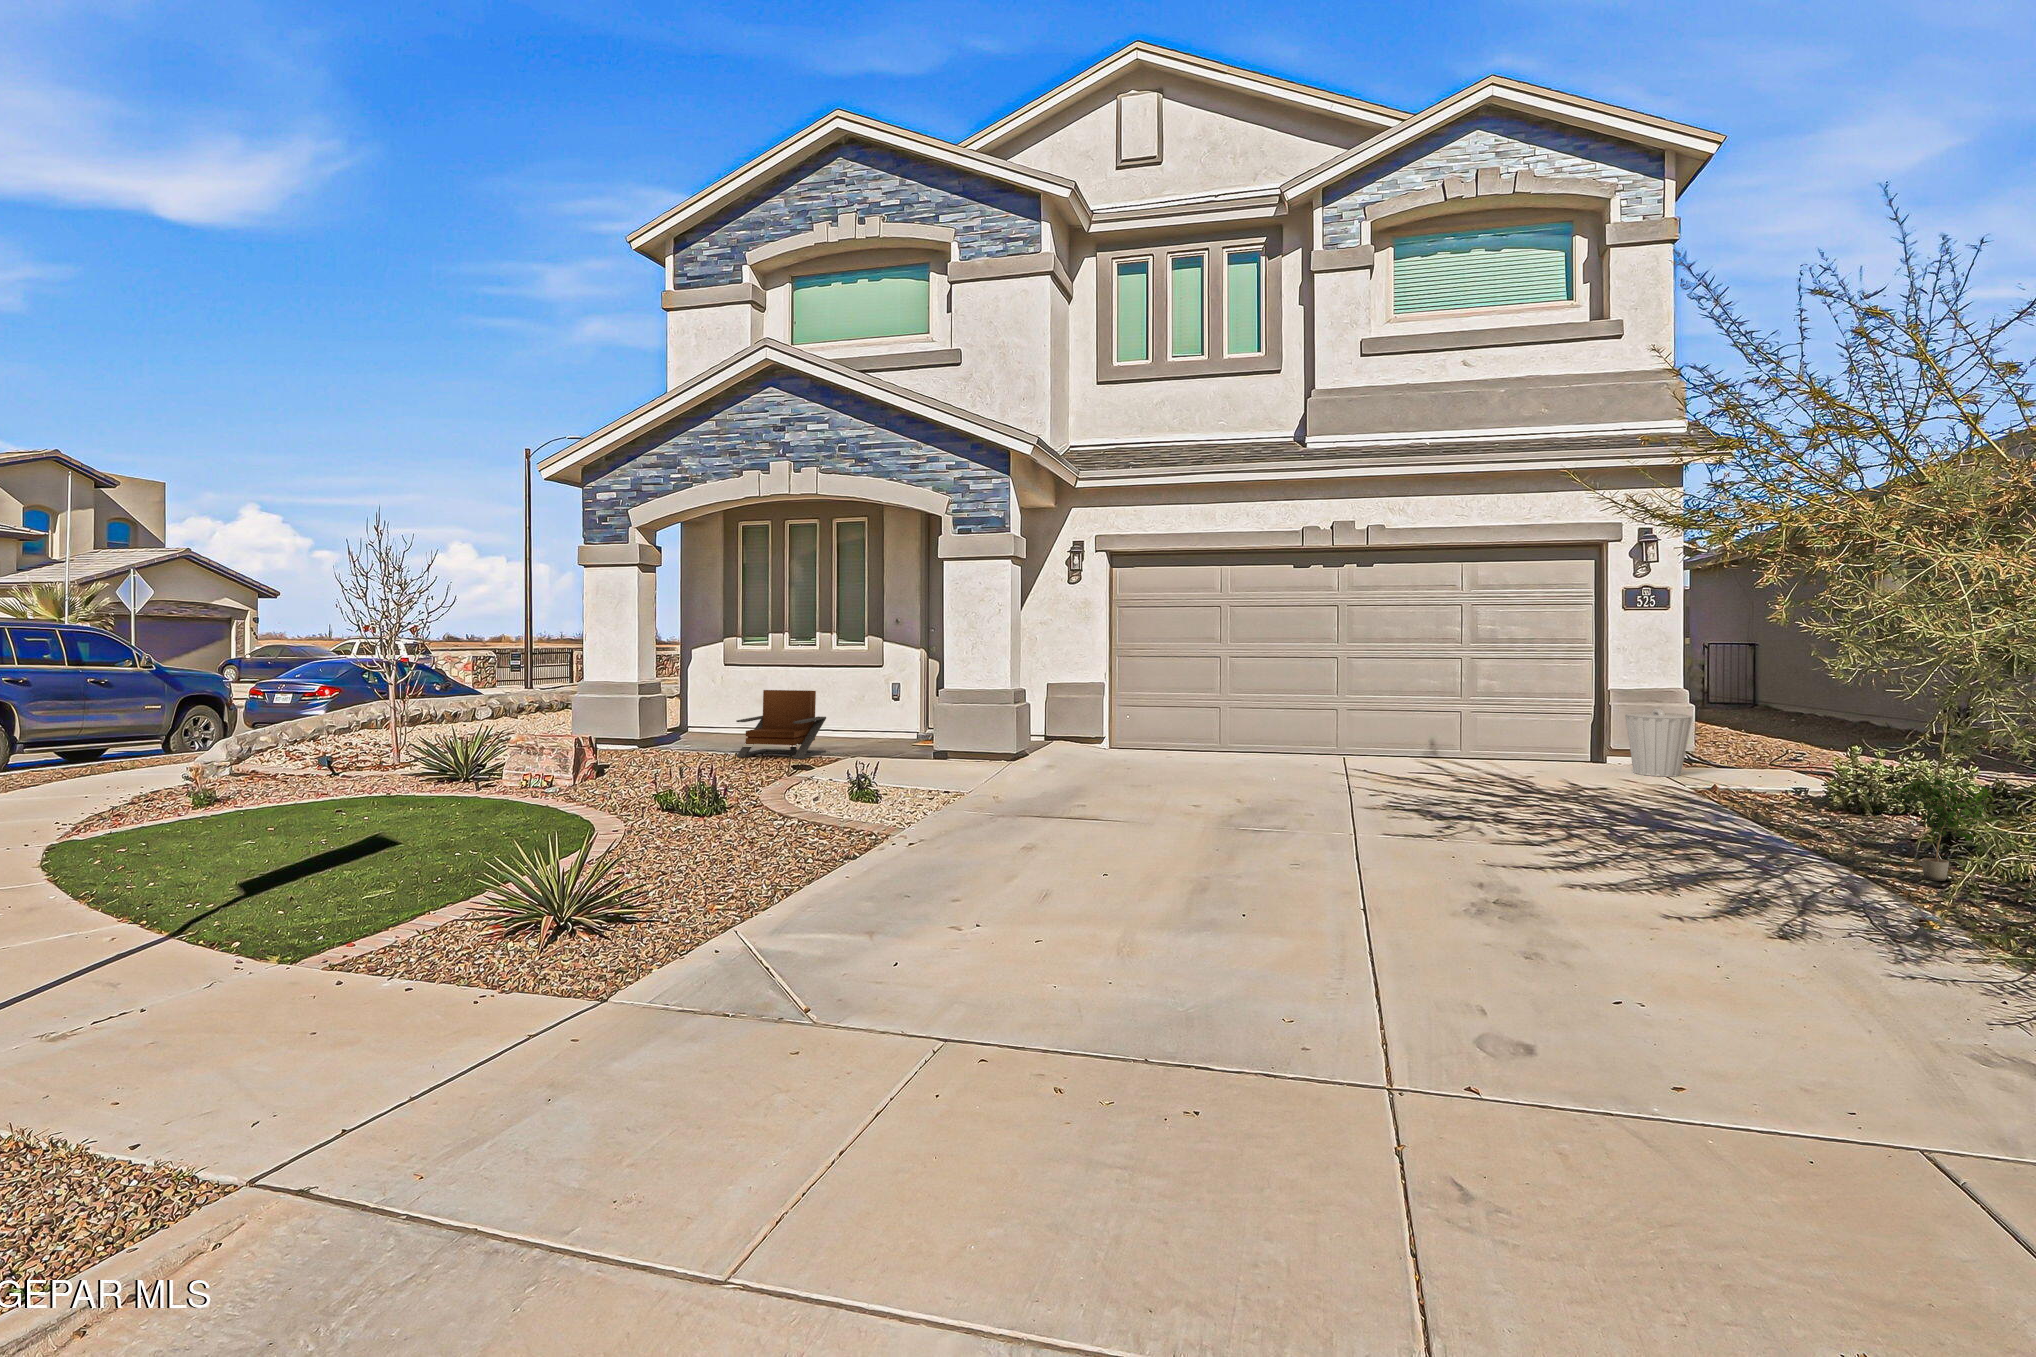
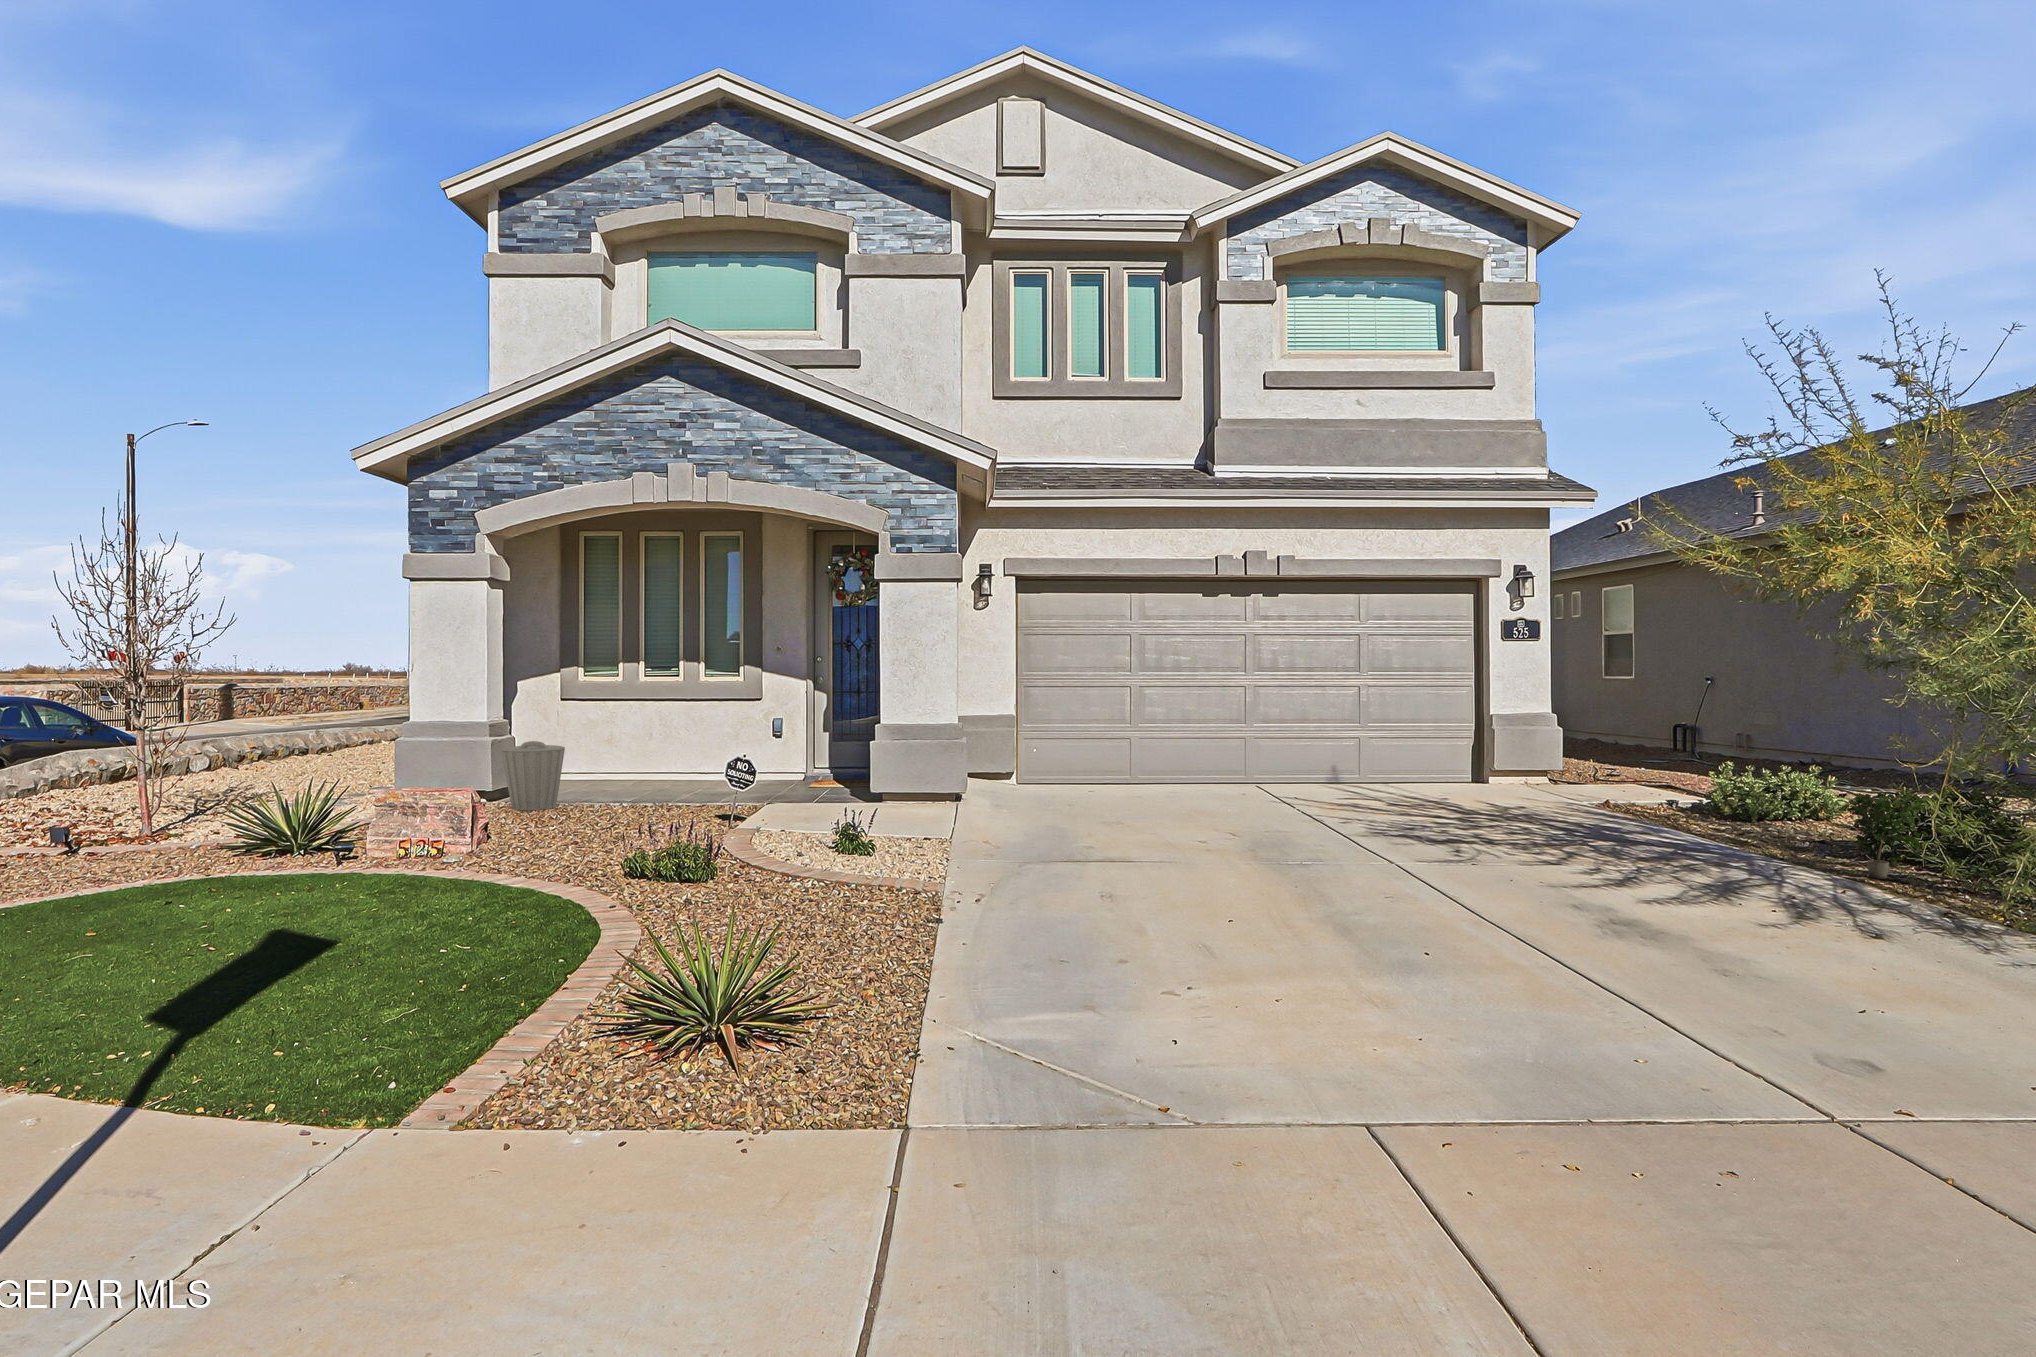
lounge chair: present [736,690,826,759] -> none [611,725,710,803]
trash can: present [1625,708,1692,776] -> present [502,741,565,810]

